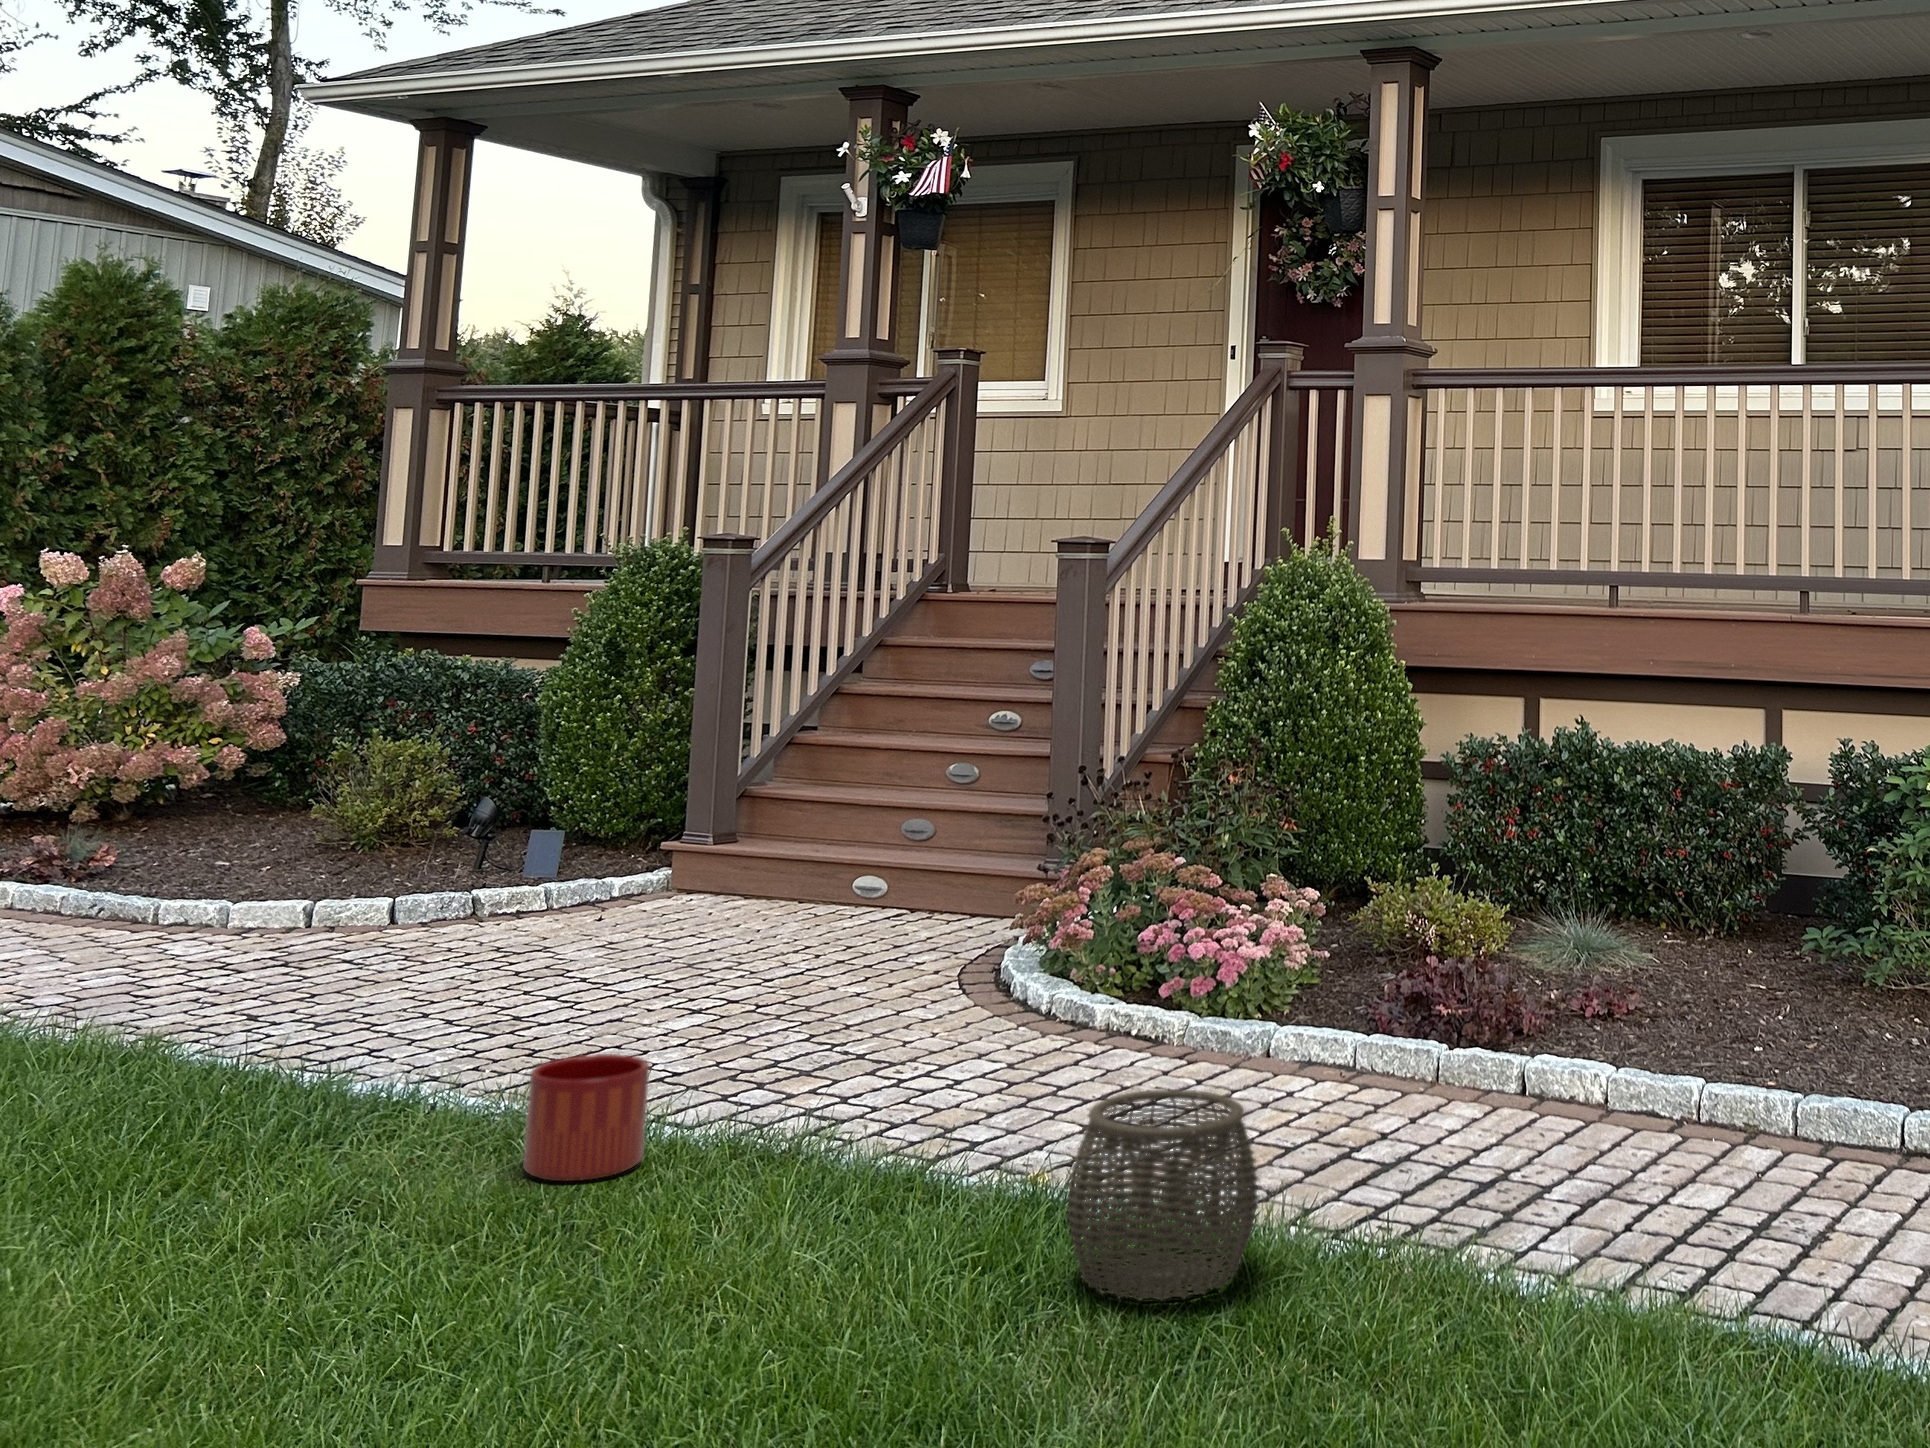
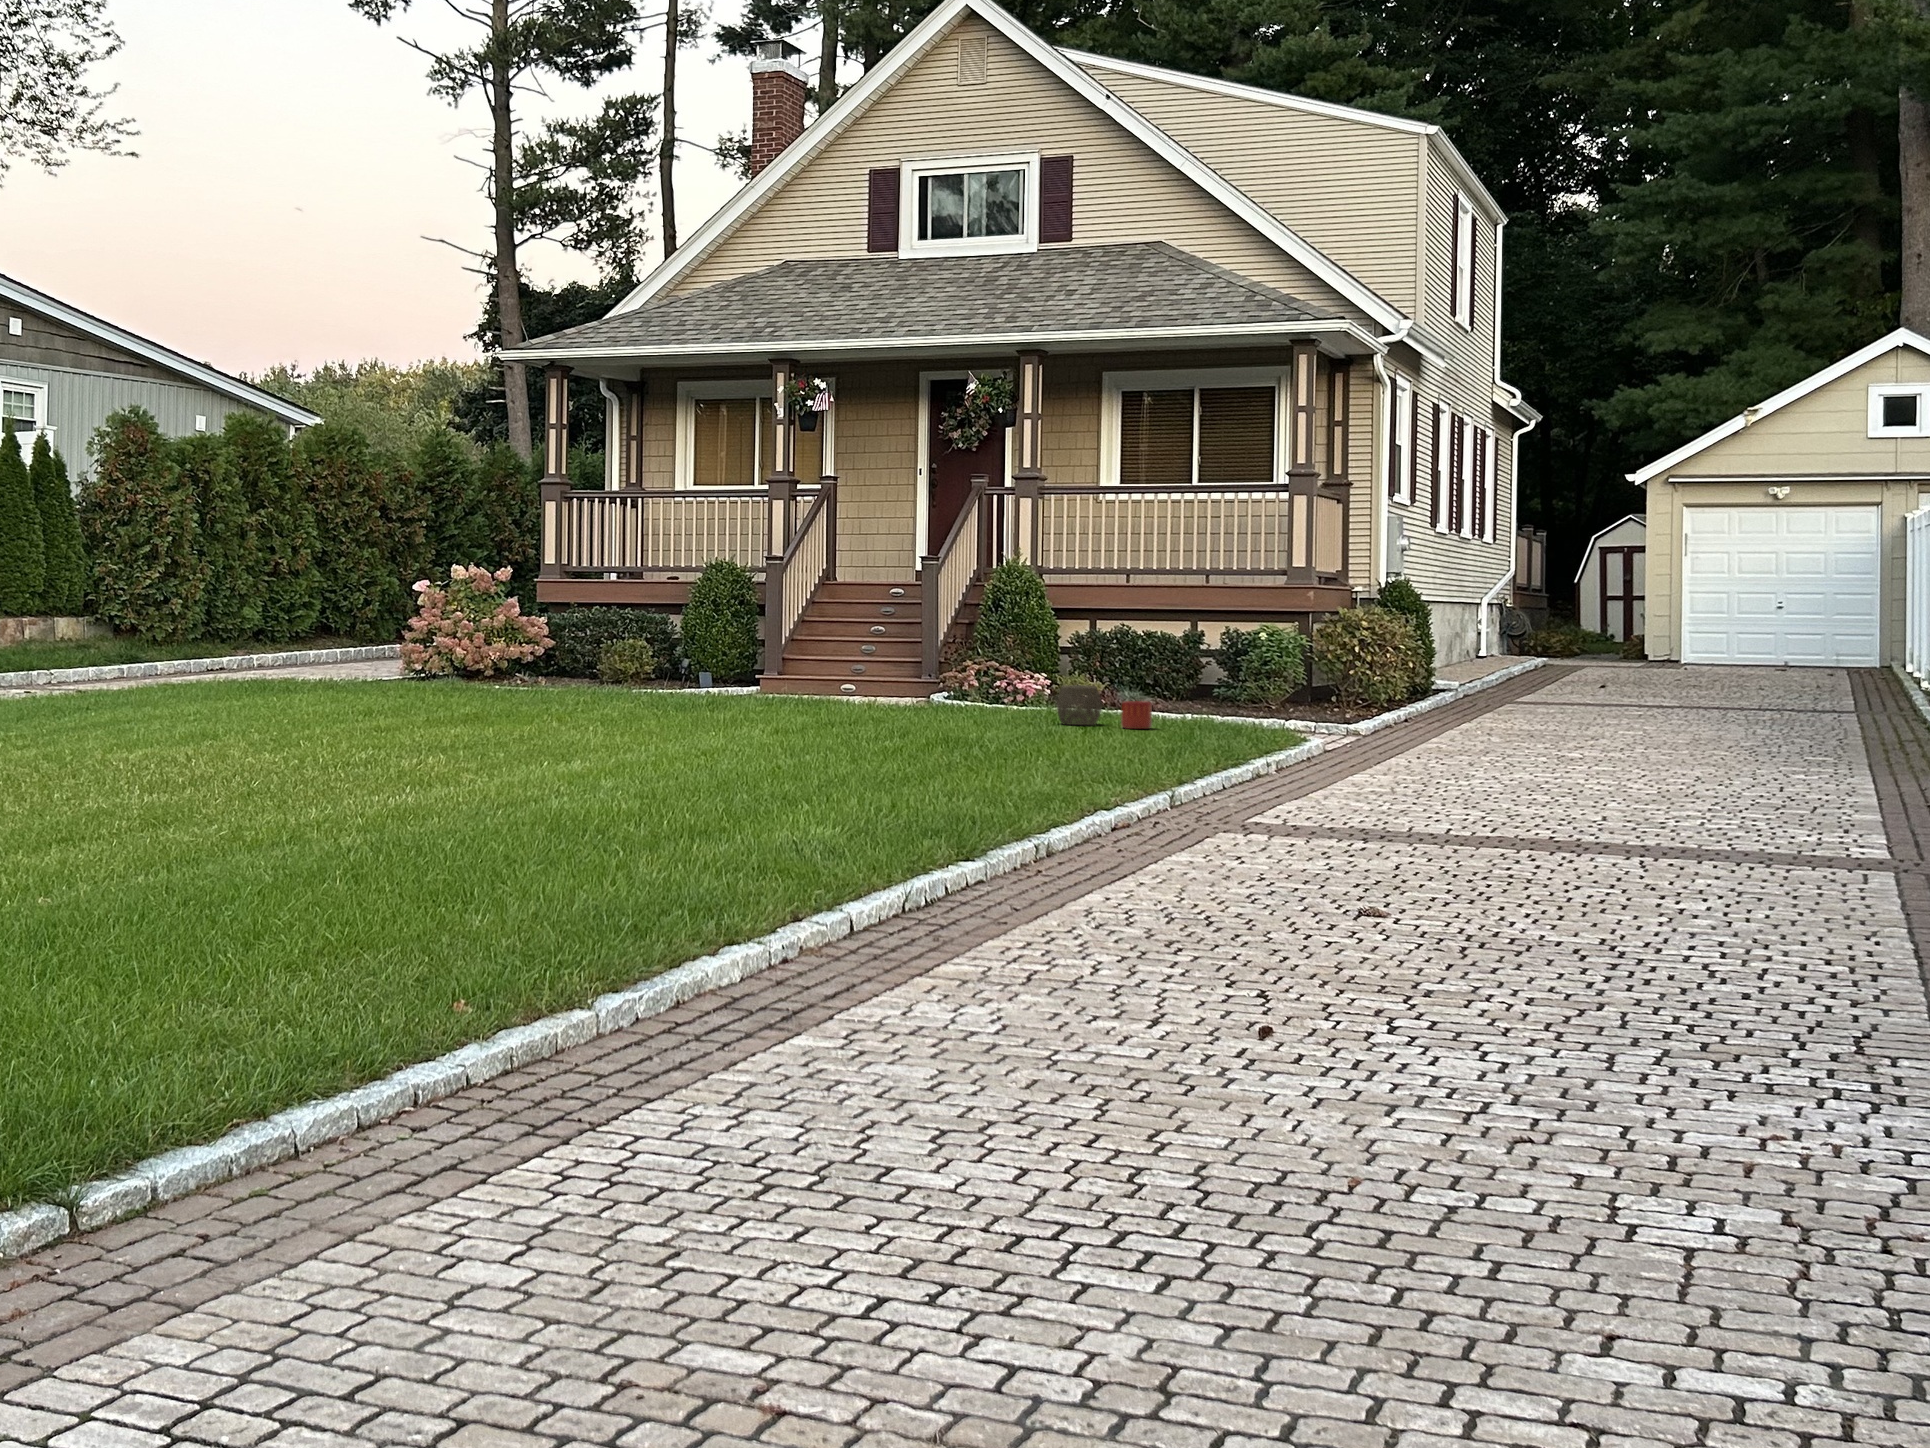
planter: present [523,1054,649,1181] -> present [1121,701,1152,729]

